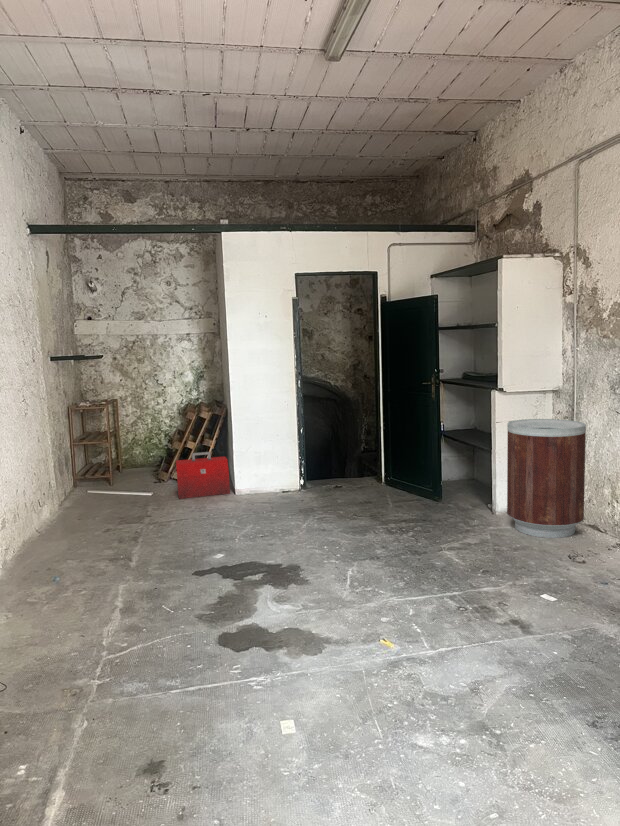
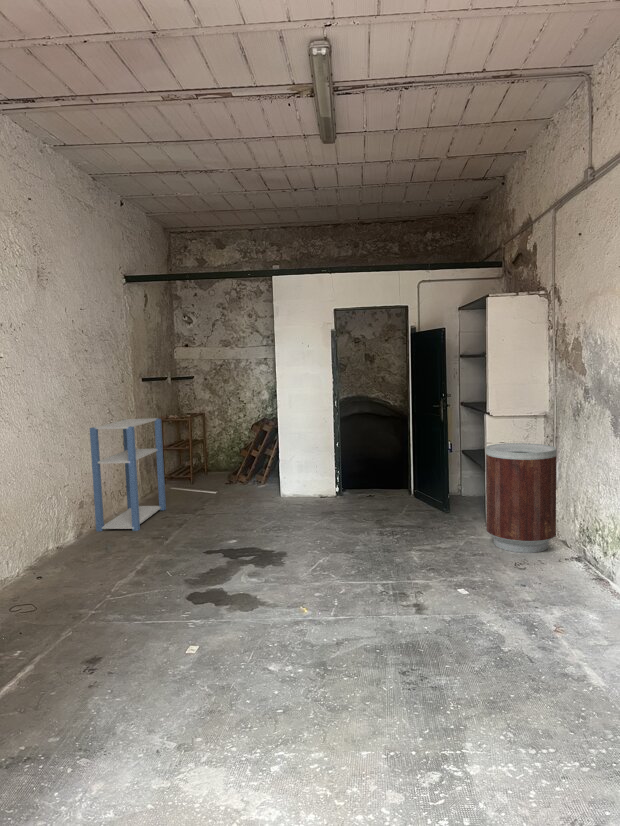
shelving unit: none [7,406,100,559] -> present [90,418,166,531]
toolbox: present [176,452,230,499] -> none [234,460,279,498]

